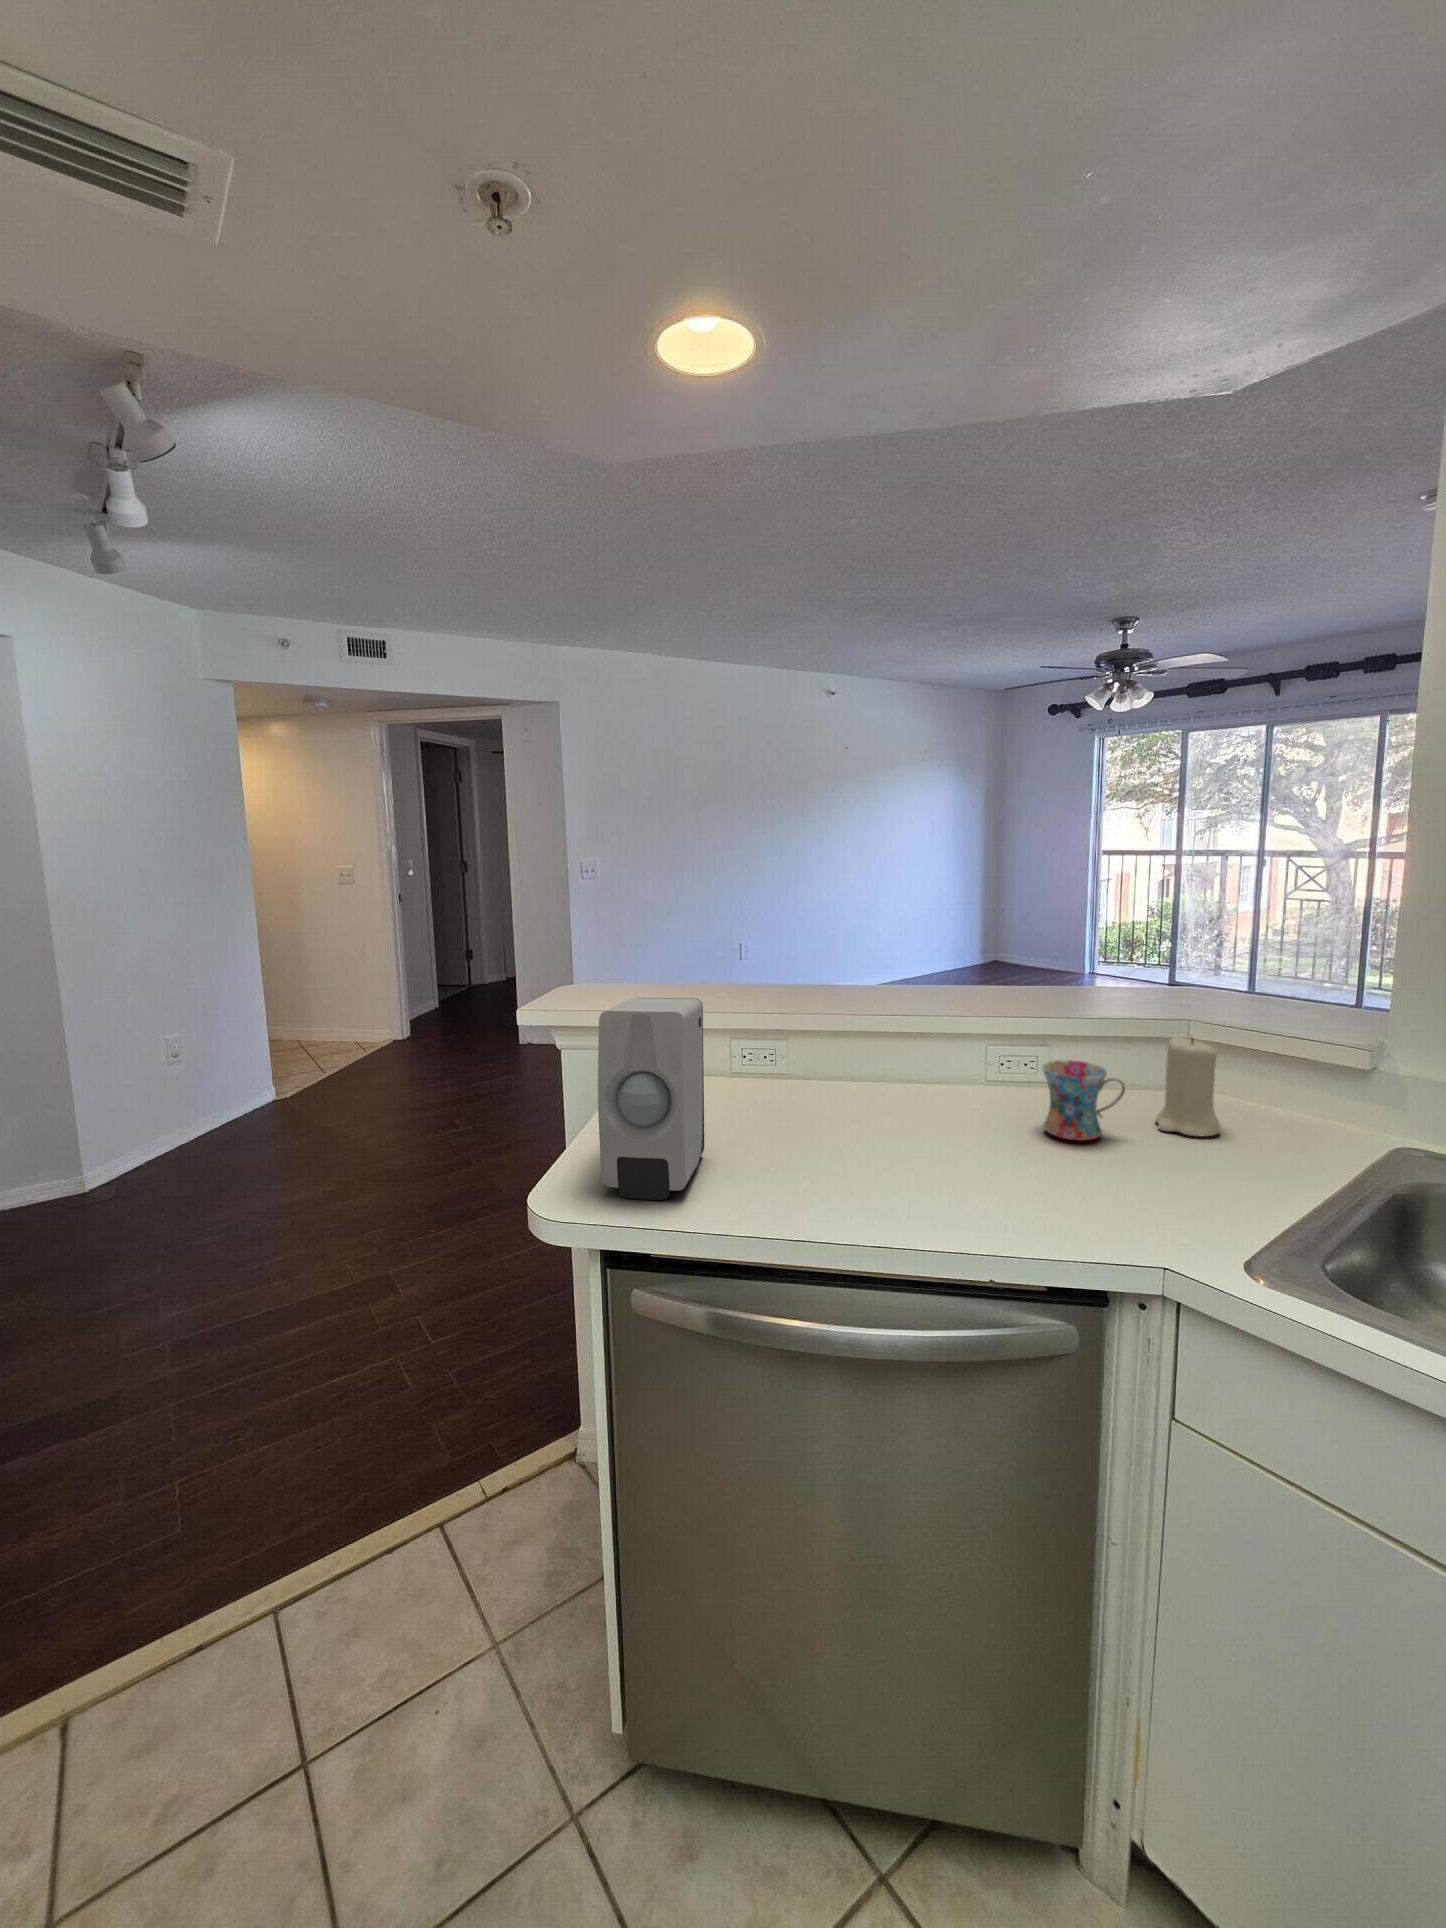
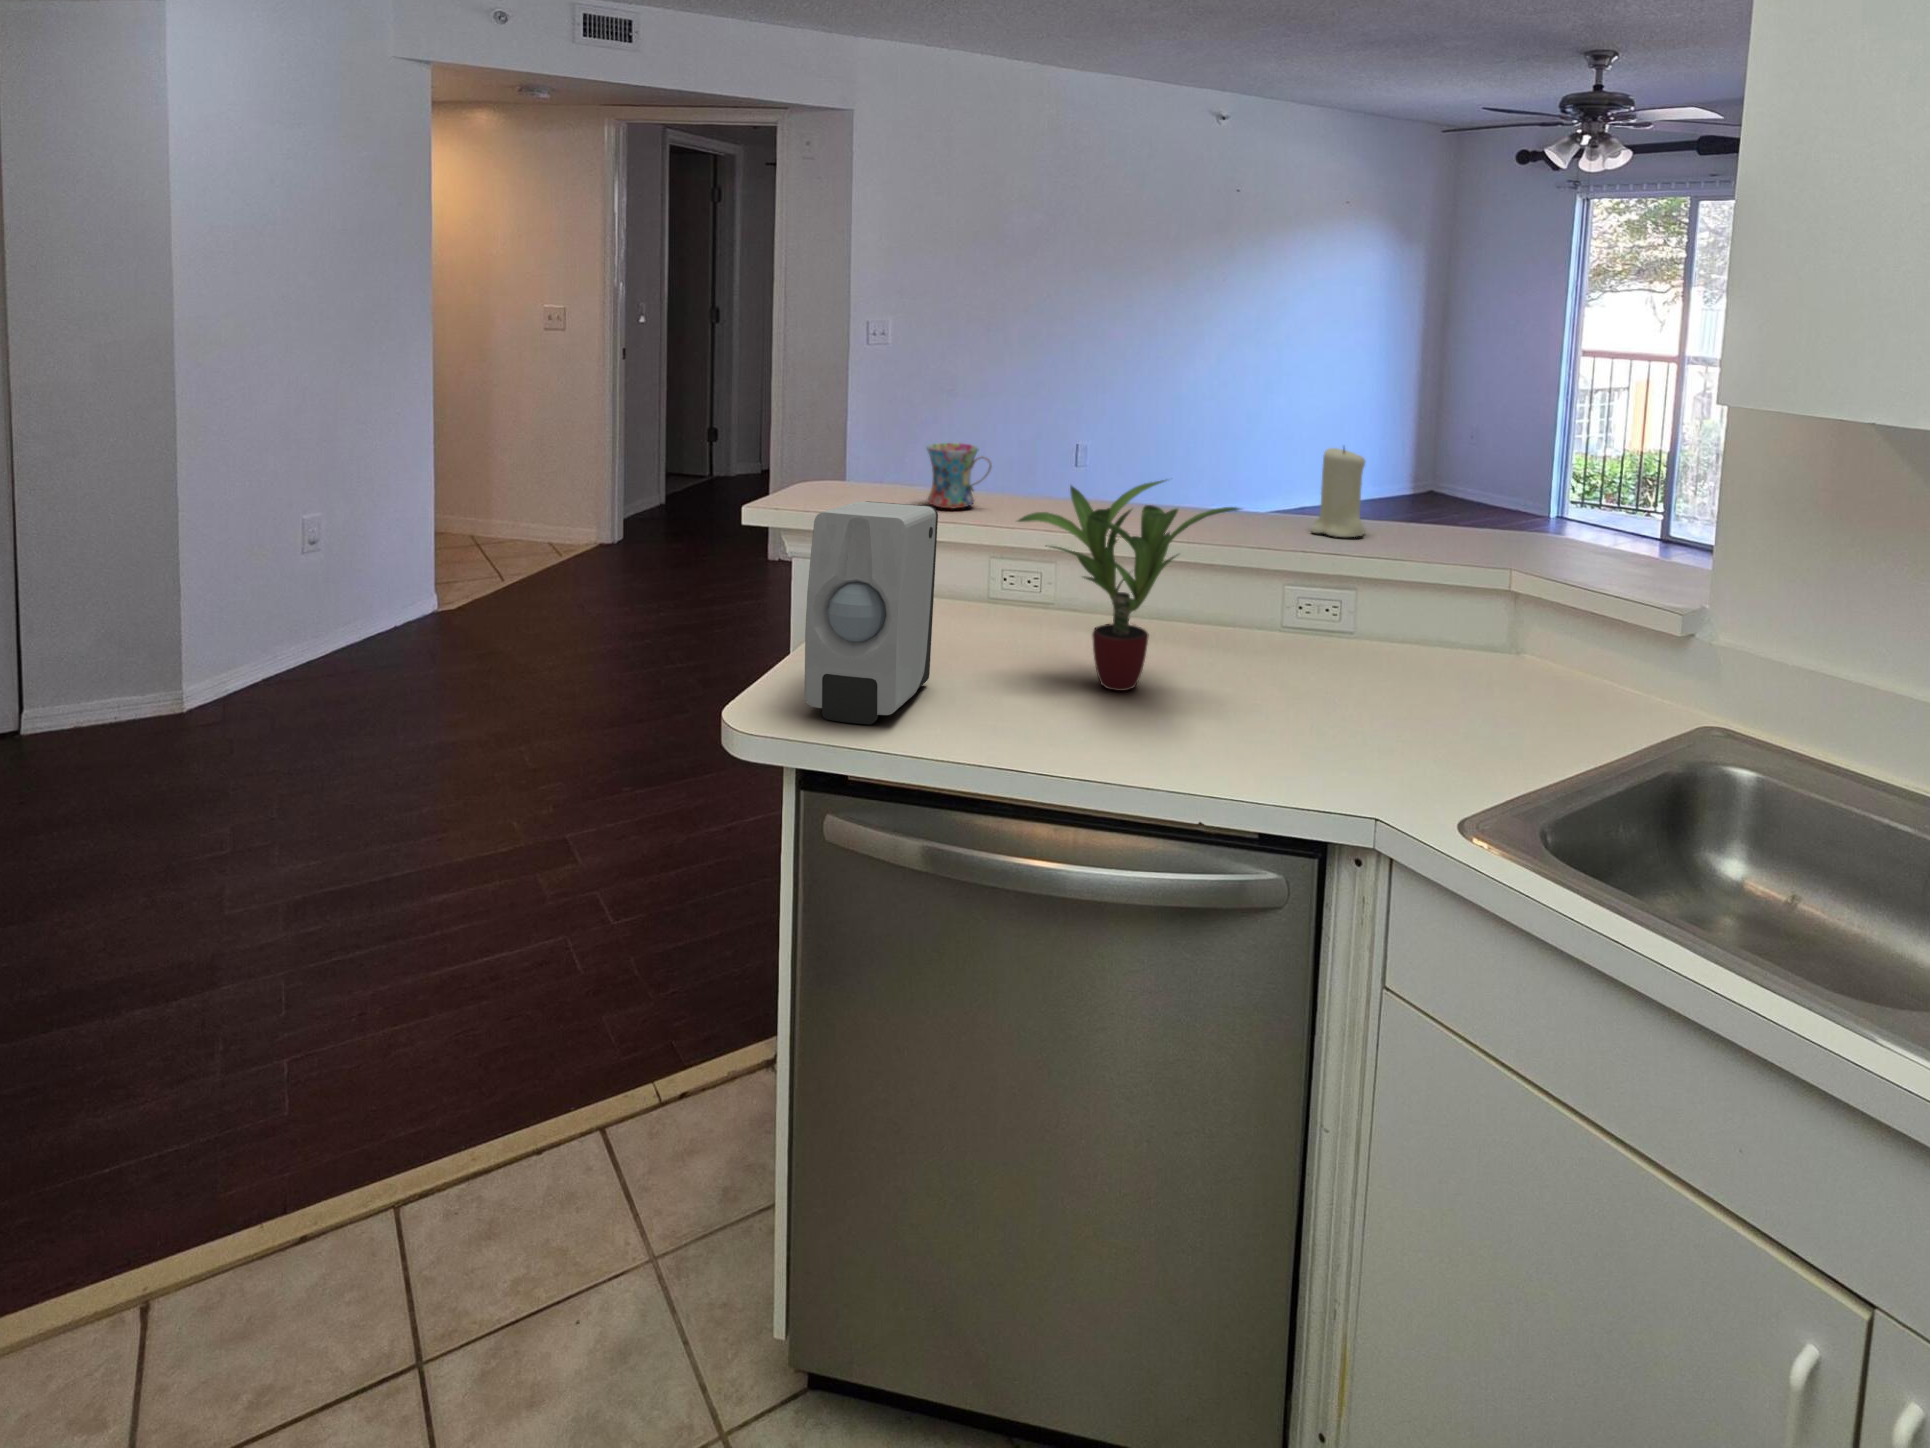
potted plant: none [770,960,978,1150] -> present [1018,480,1240,691]
candle: present [1155,1037,1220,1136] -> present [1311,448,1366,537]
mug: present [1042,1060,1125,1140] -> present [927,443,992,509]

